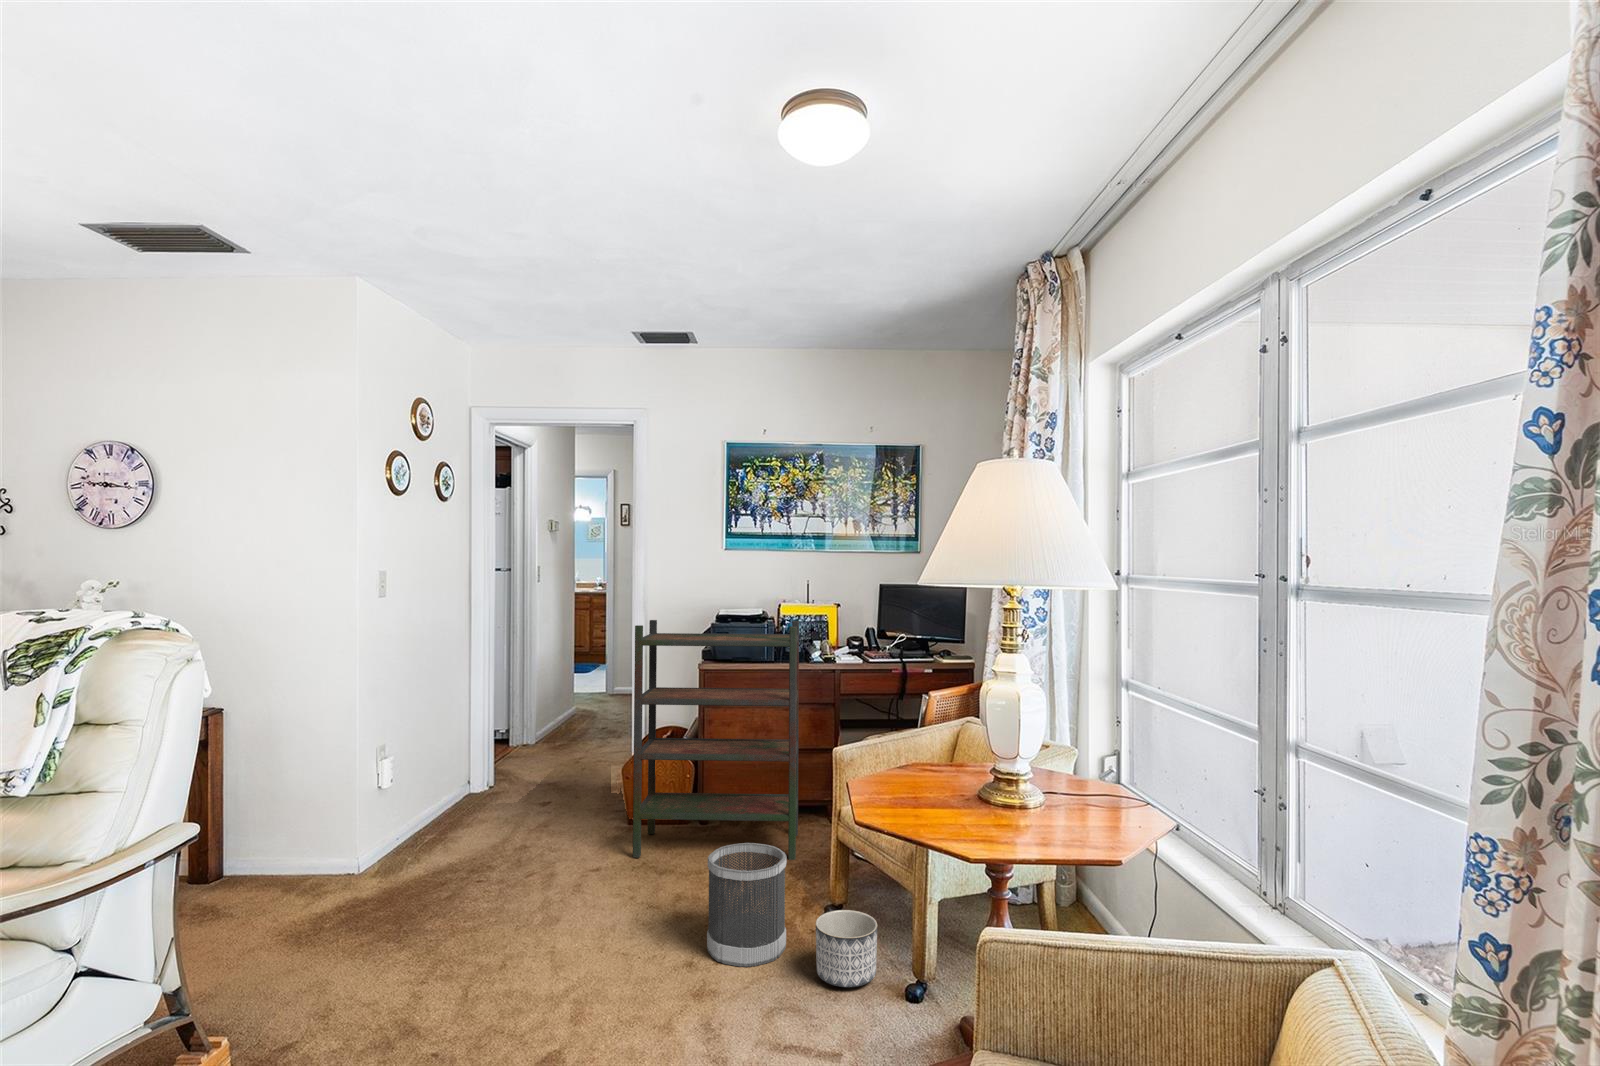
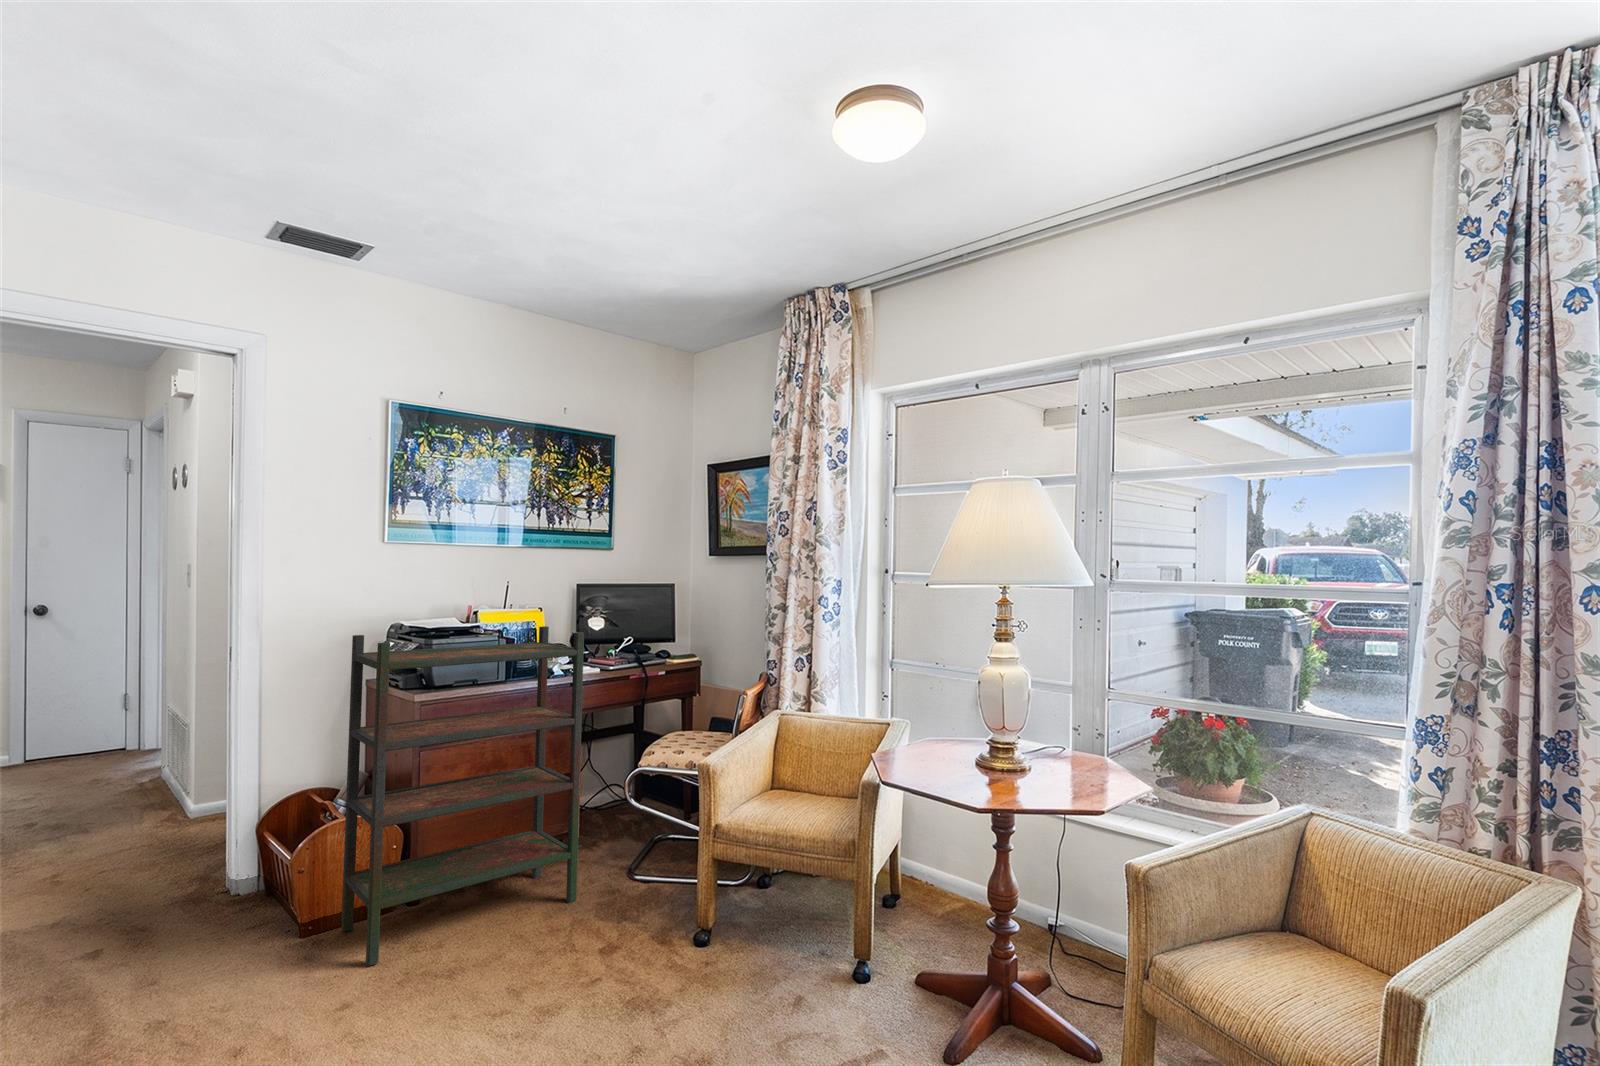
wastebasket: present [707,843,787,967] -> none [615,880,710,1031]
planter: present [816,910,877,987] -> none [757,918,821,999]

